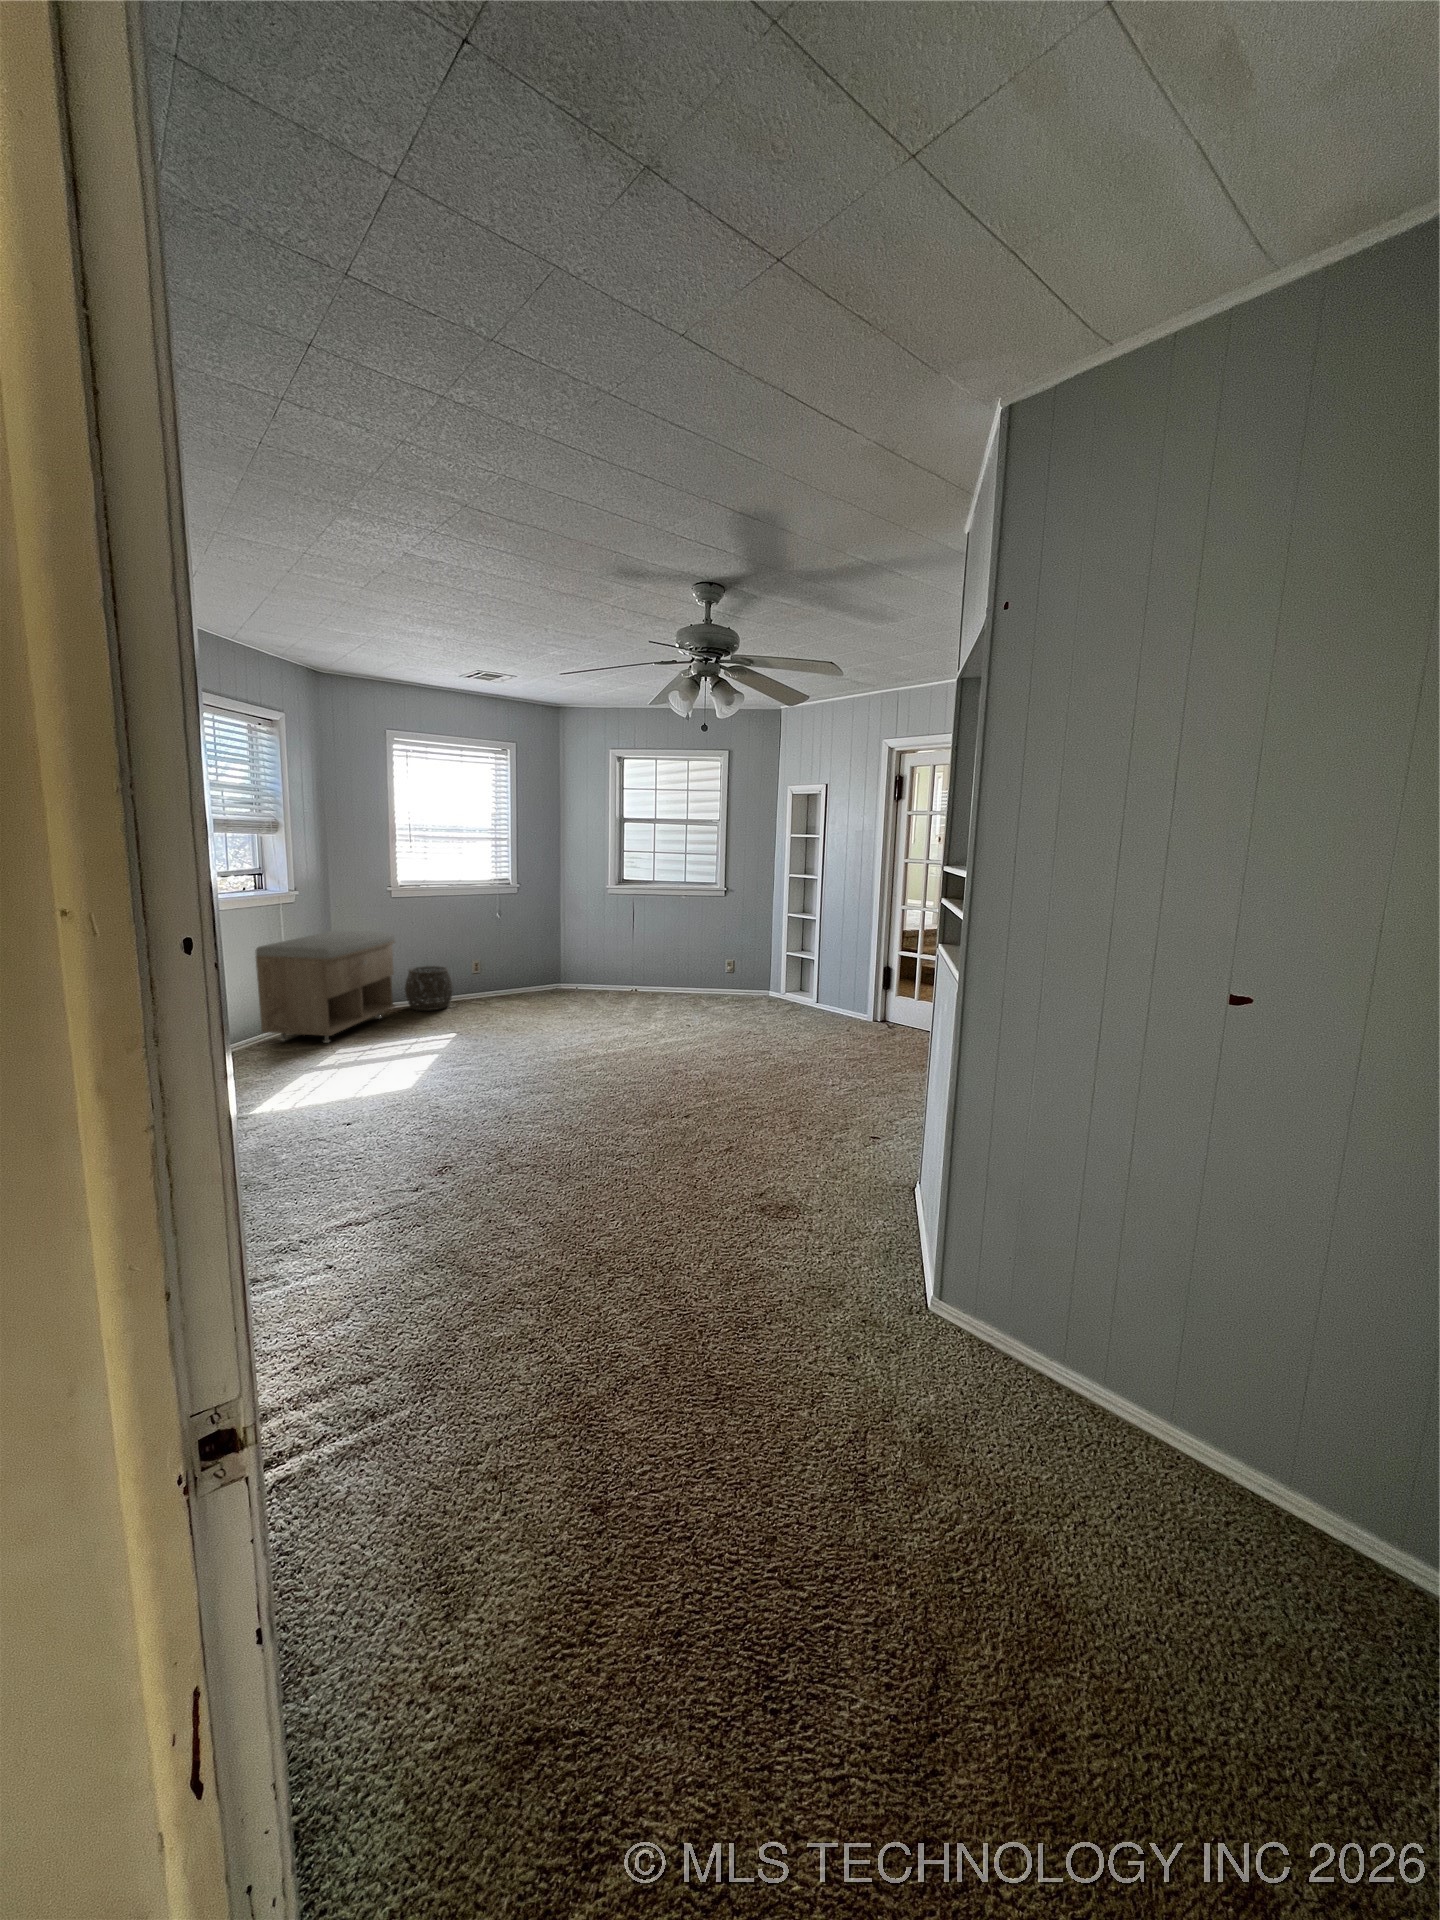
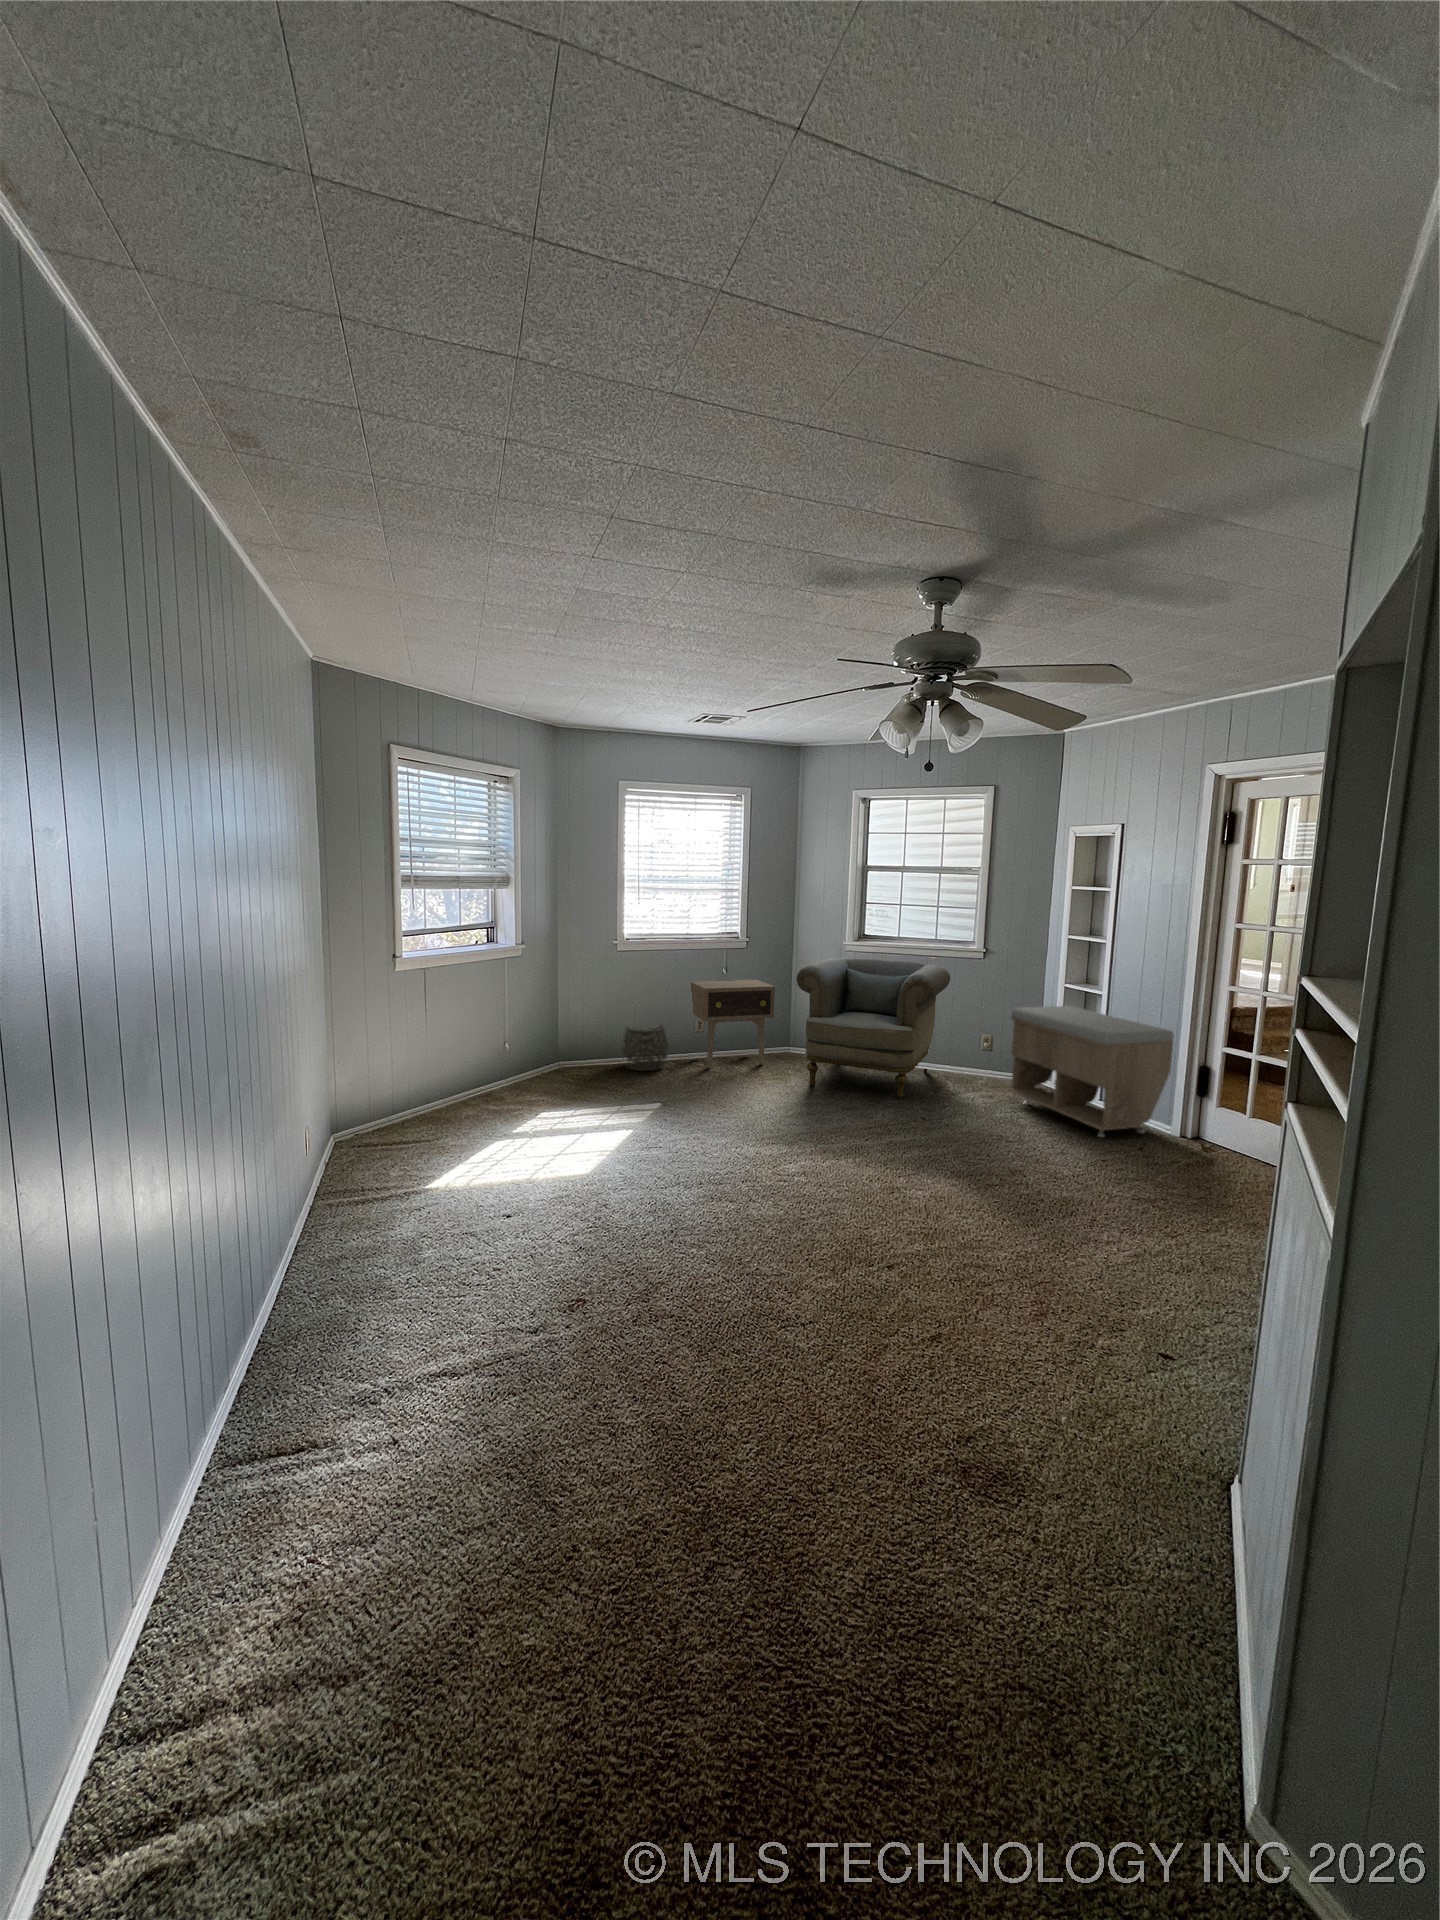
armchair: none [572,898,699,1013] -> present [797,958,950,1098]
side table: none [467,921,550,1004] -> present [691,980,775,1068]
storage bench: present [256,930,395,1043] -> present [1009,1006,1174,1137]

